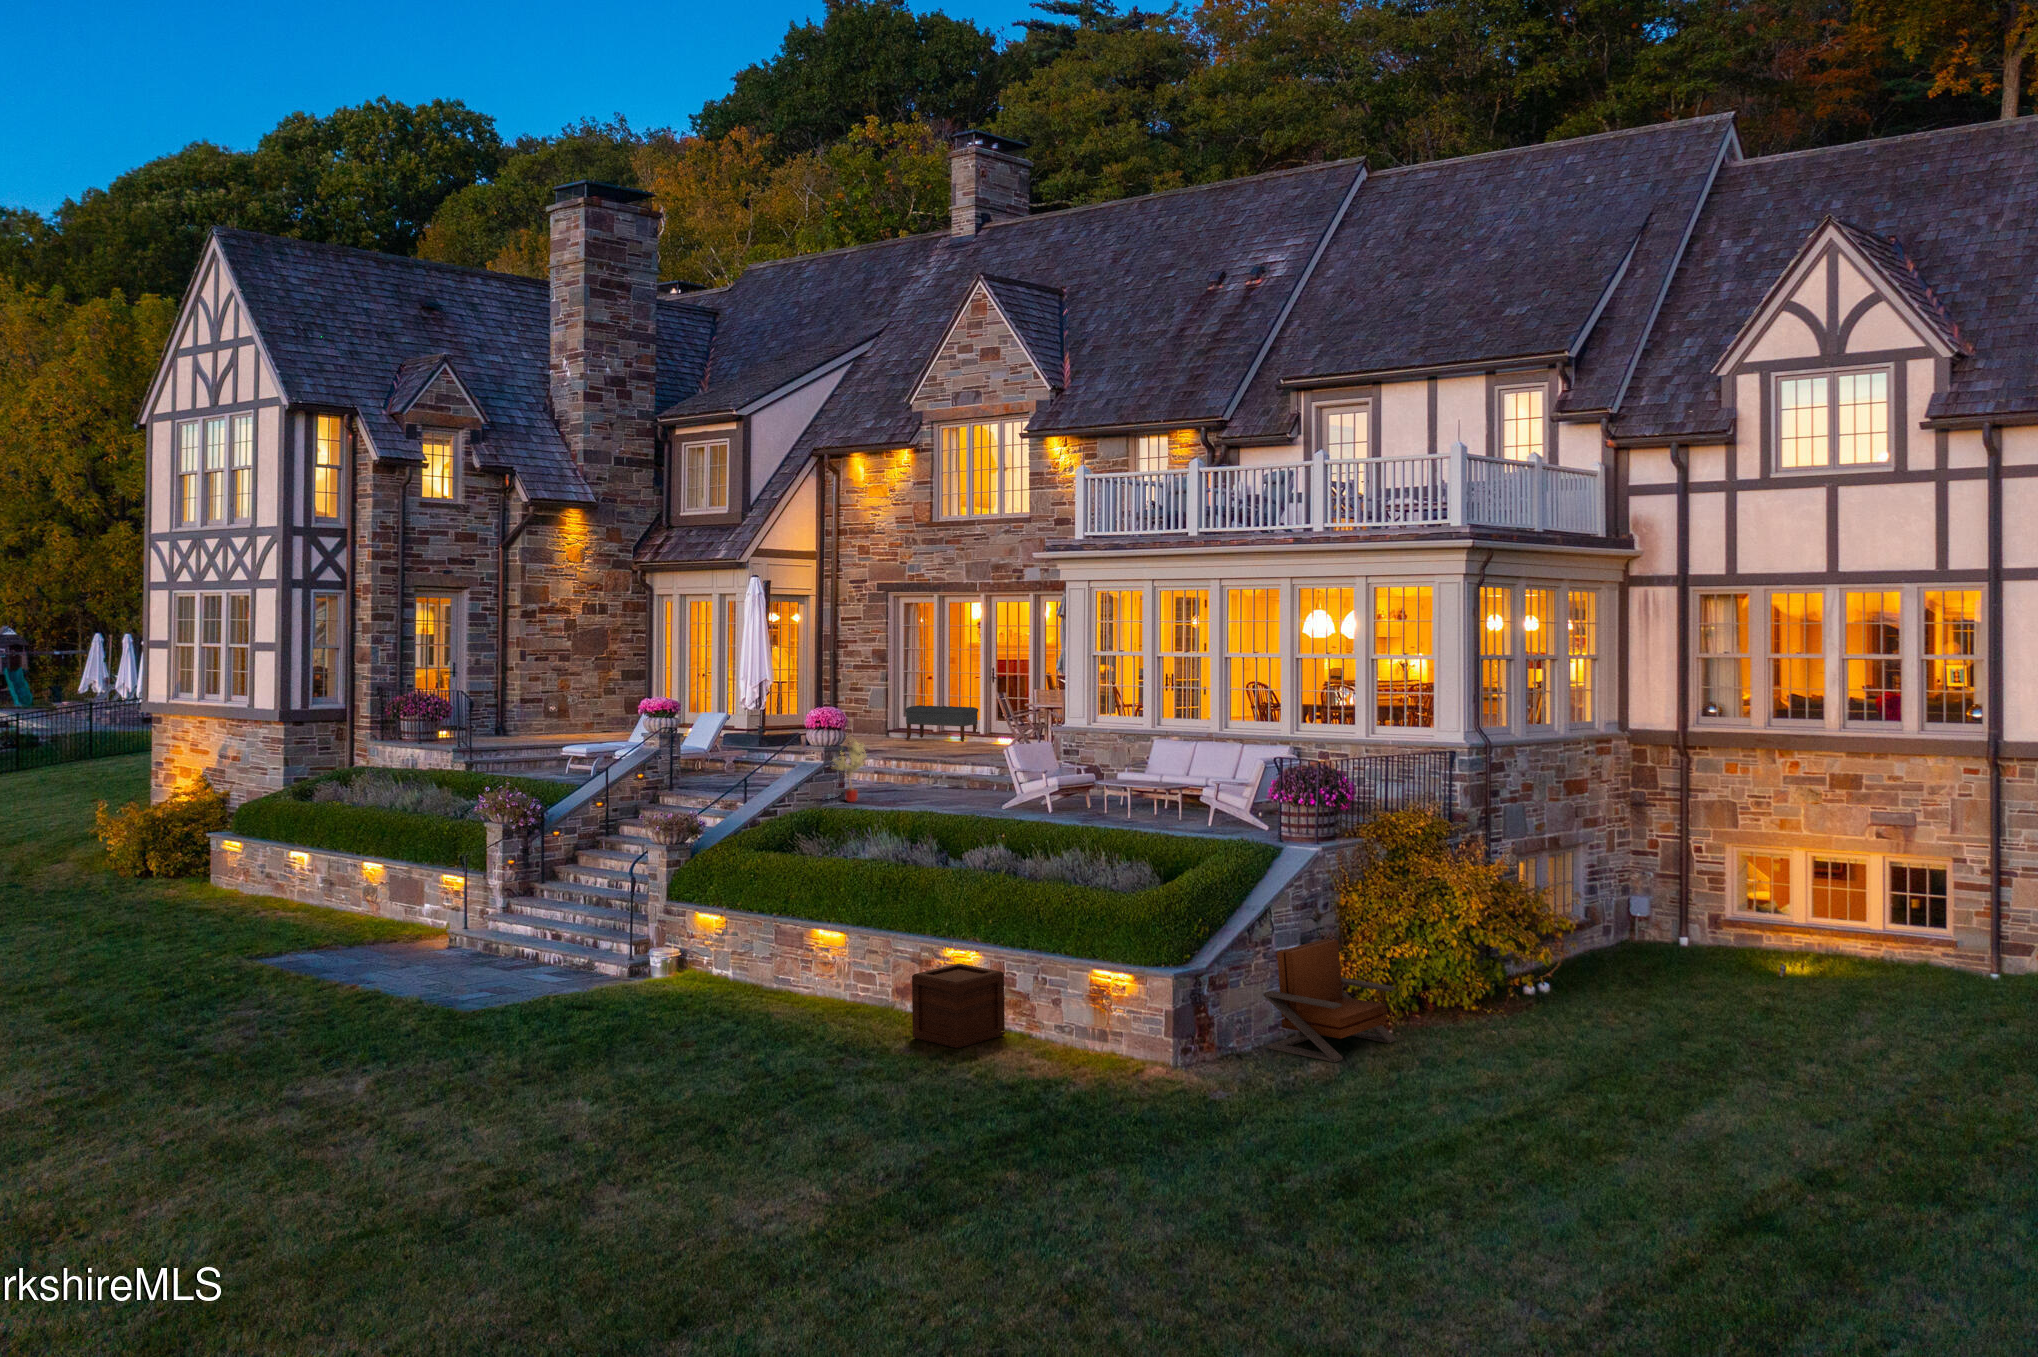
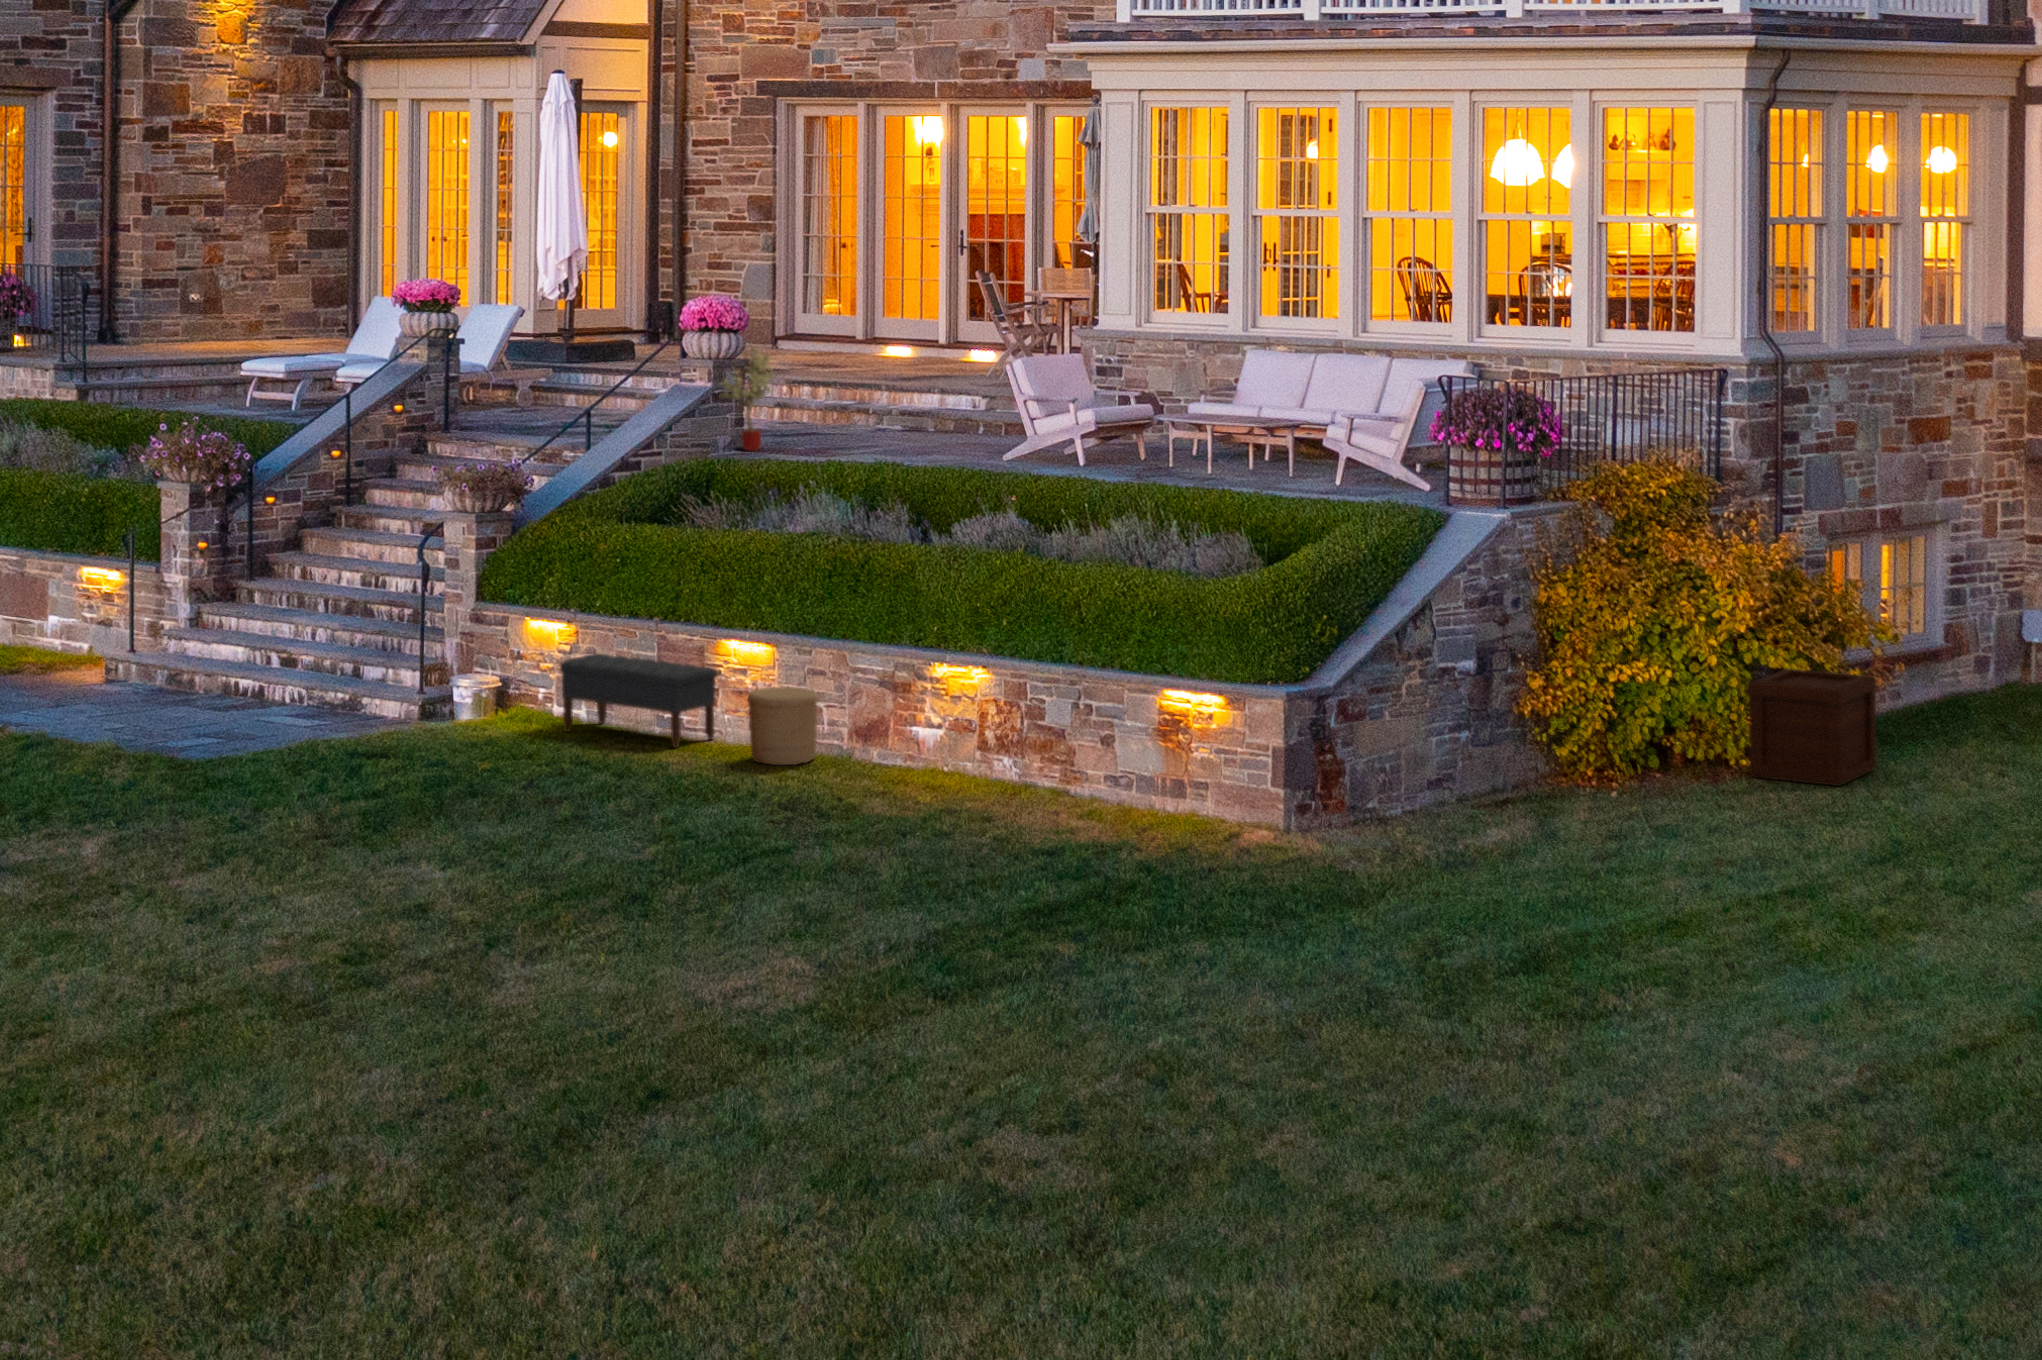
bench: present [905,705,978,742] -> present [560,654,717,748]
lounge chair: present [1263,939,1396,1062] -> none [1418,650,1617,824]
woven basket: none [823,963,870,1016] -> present [747,687,818,765]
wooden crate: present [912,963,1005,1049] -> present [1749,669,1876,786]

